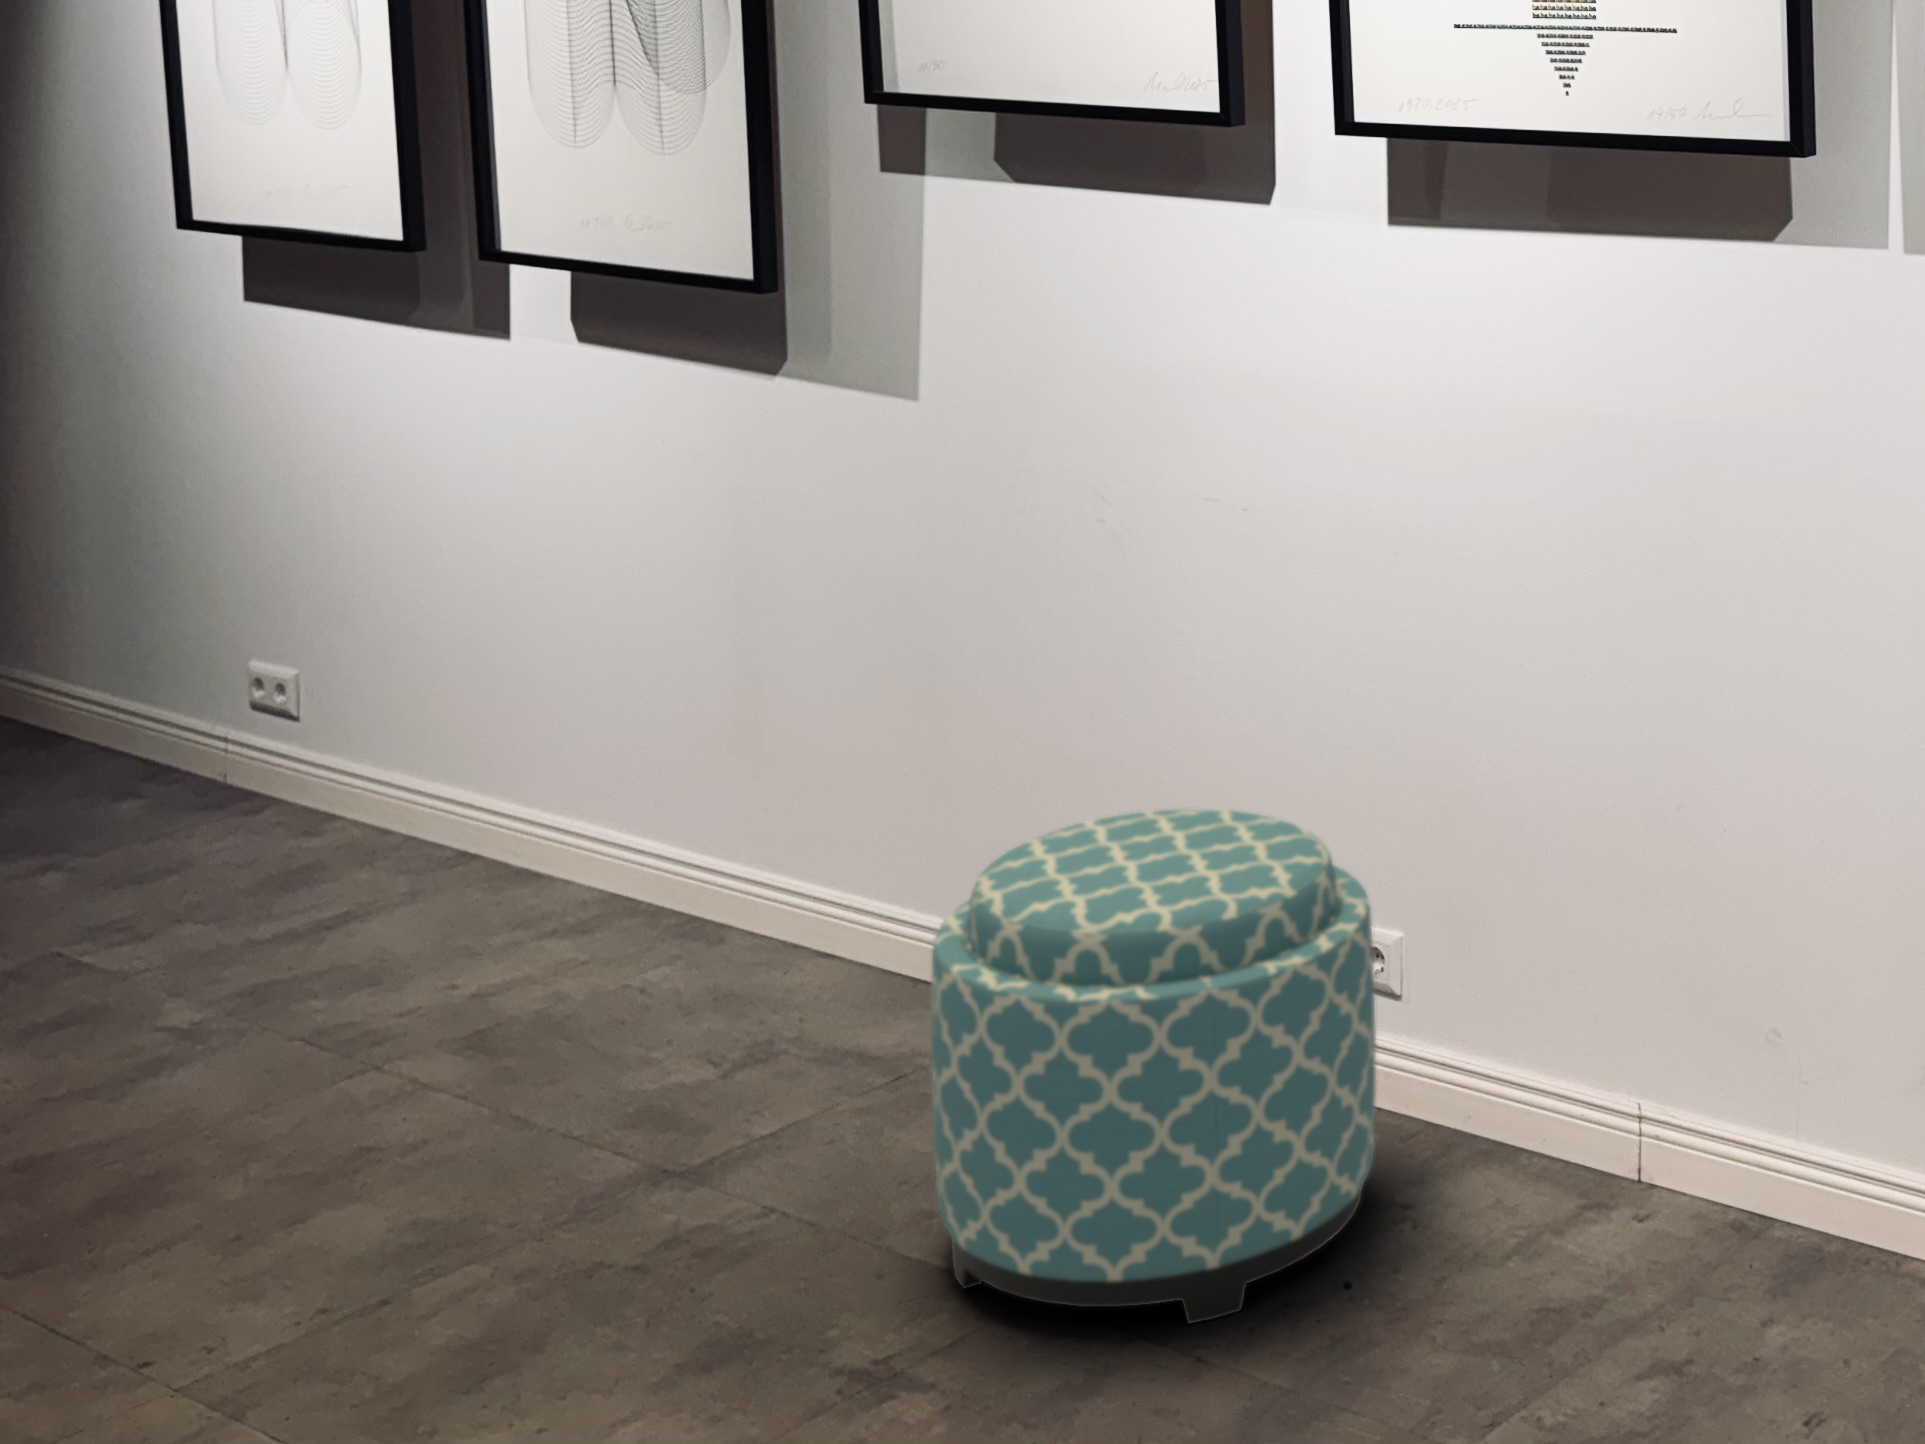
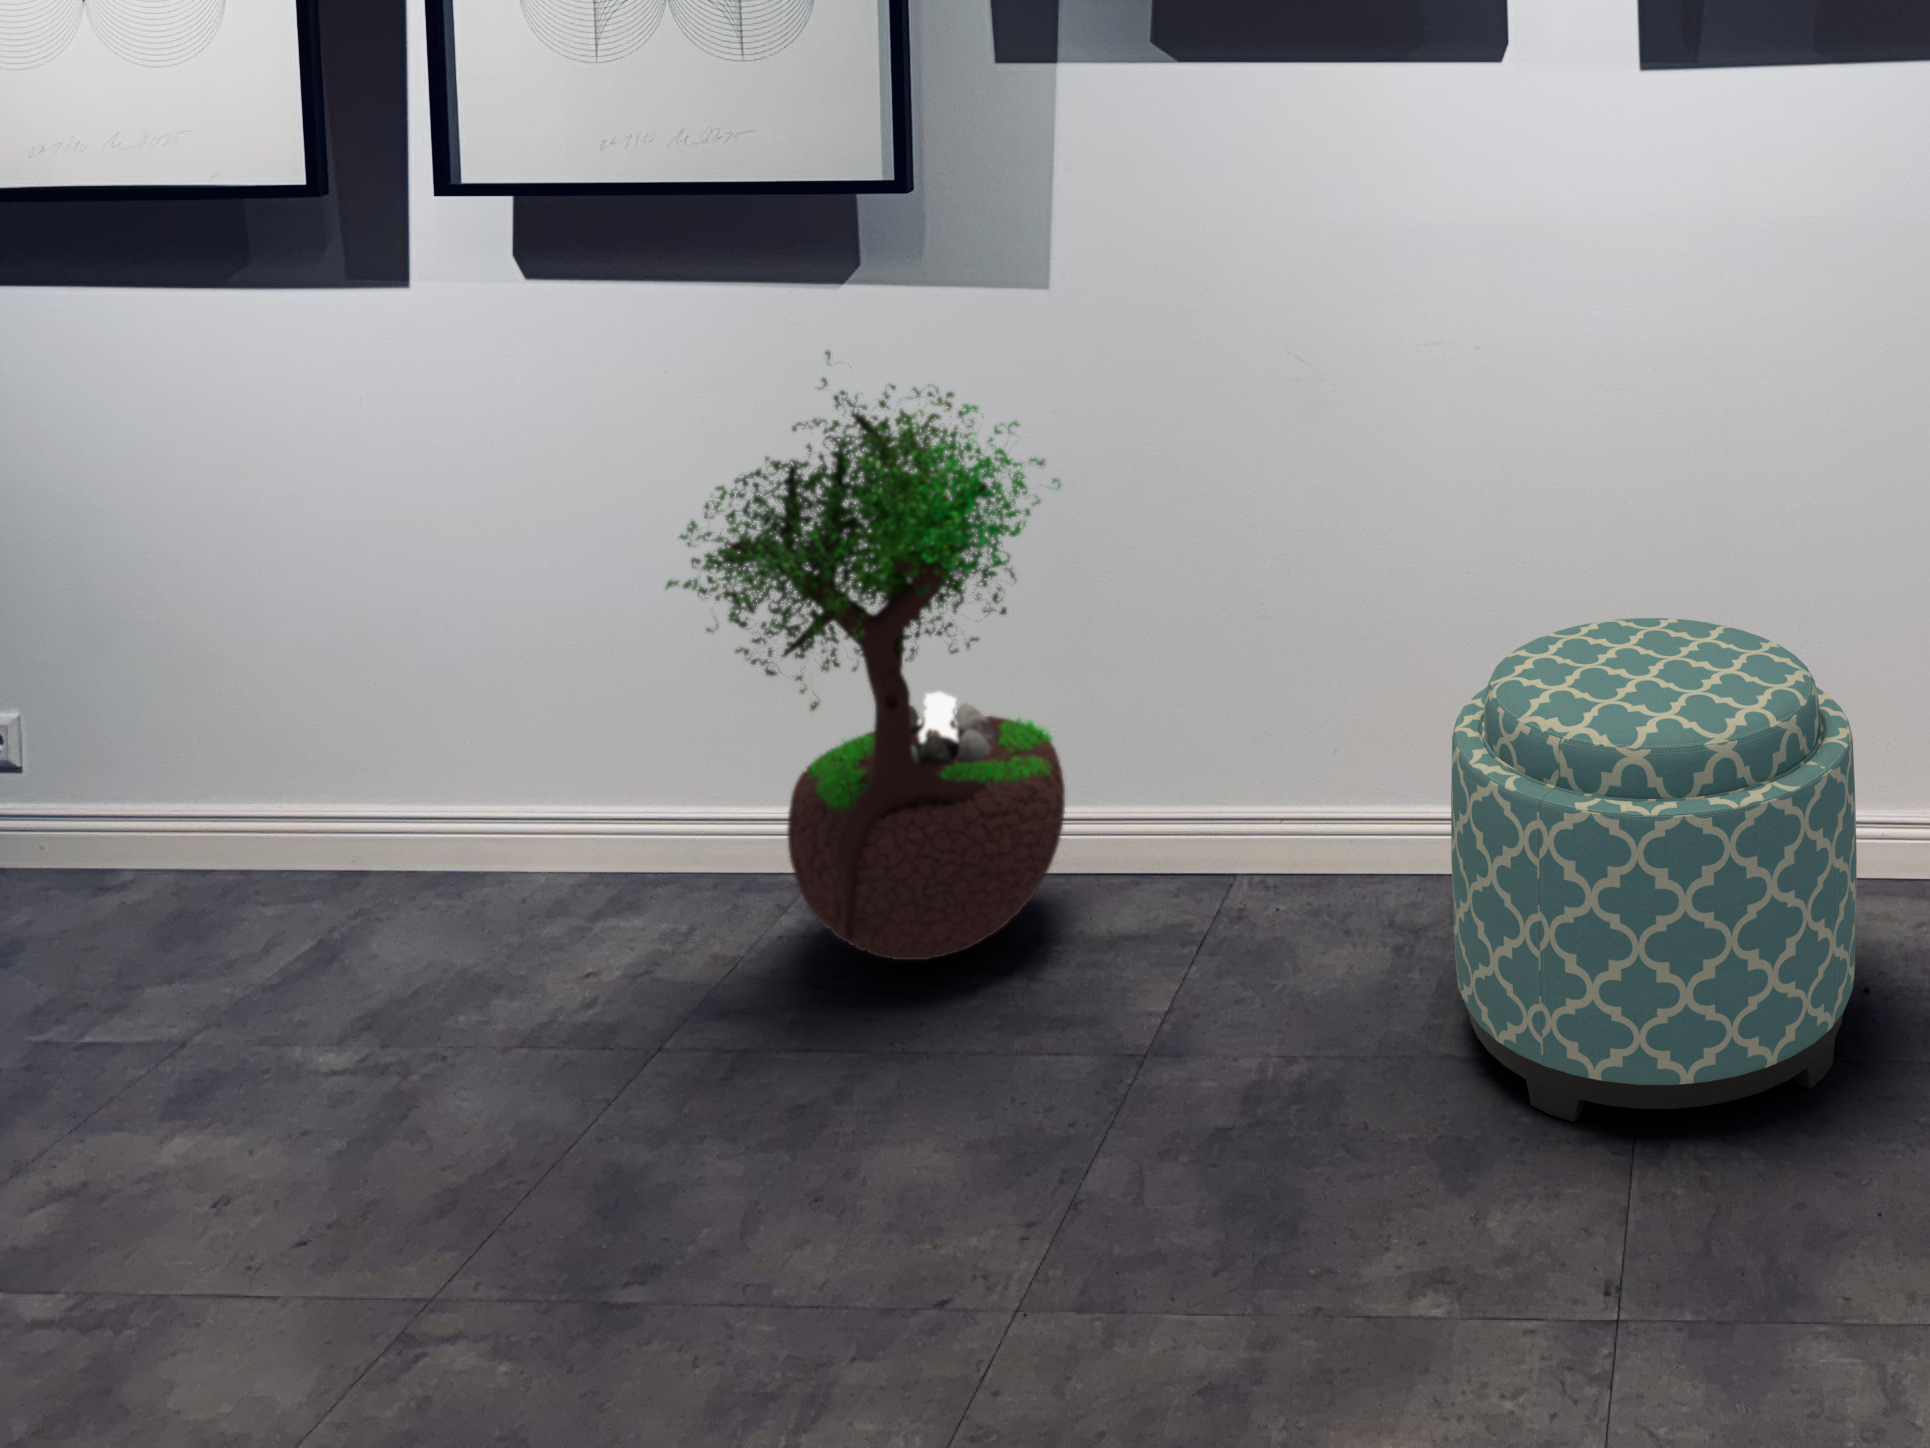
potted tree: none [436,433,880,1023] -> present [666,350,1065,960]

